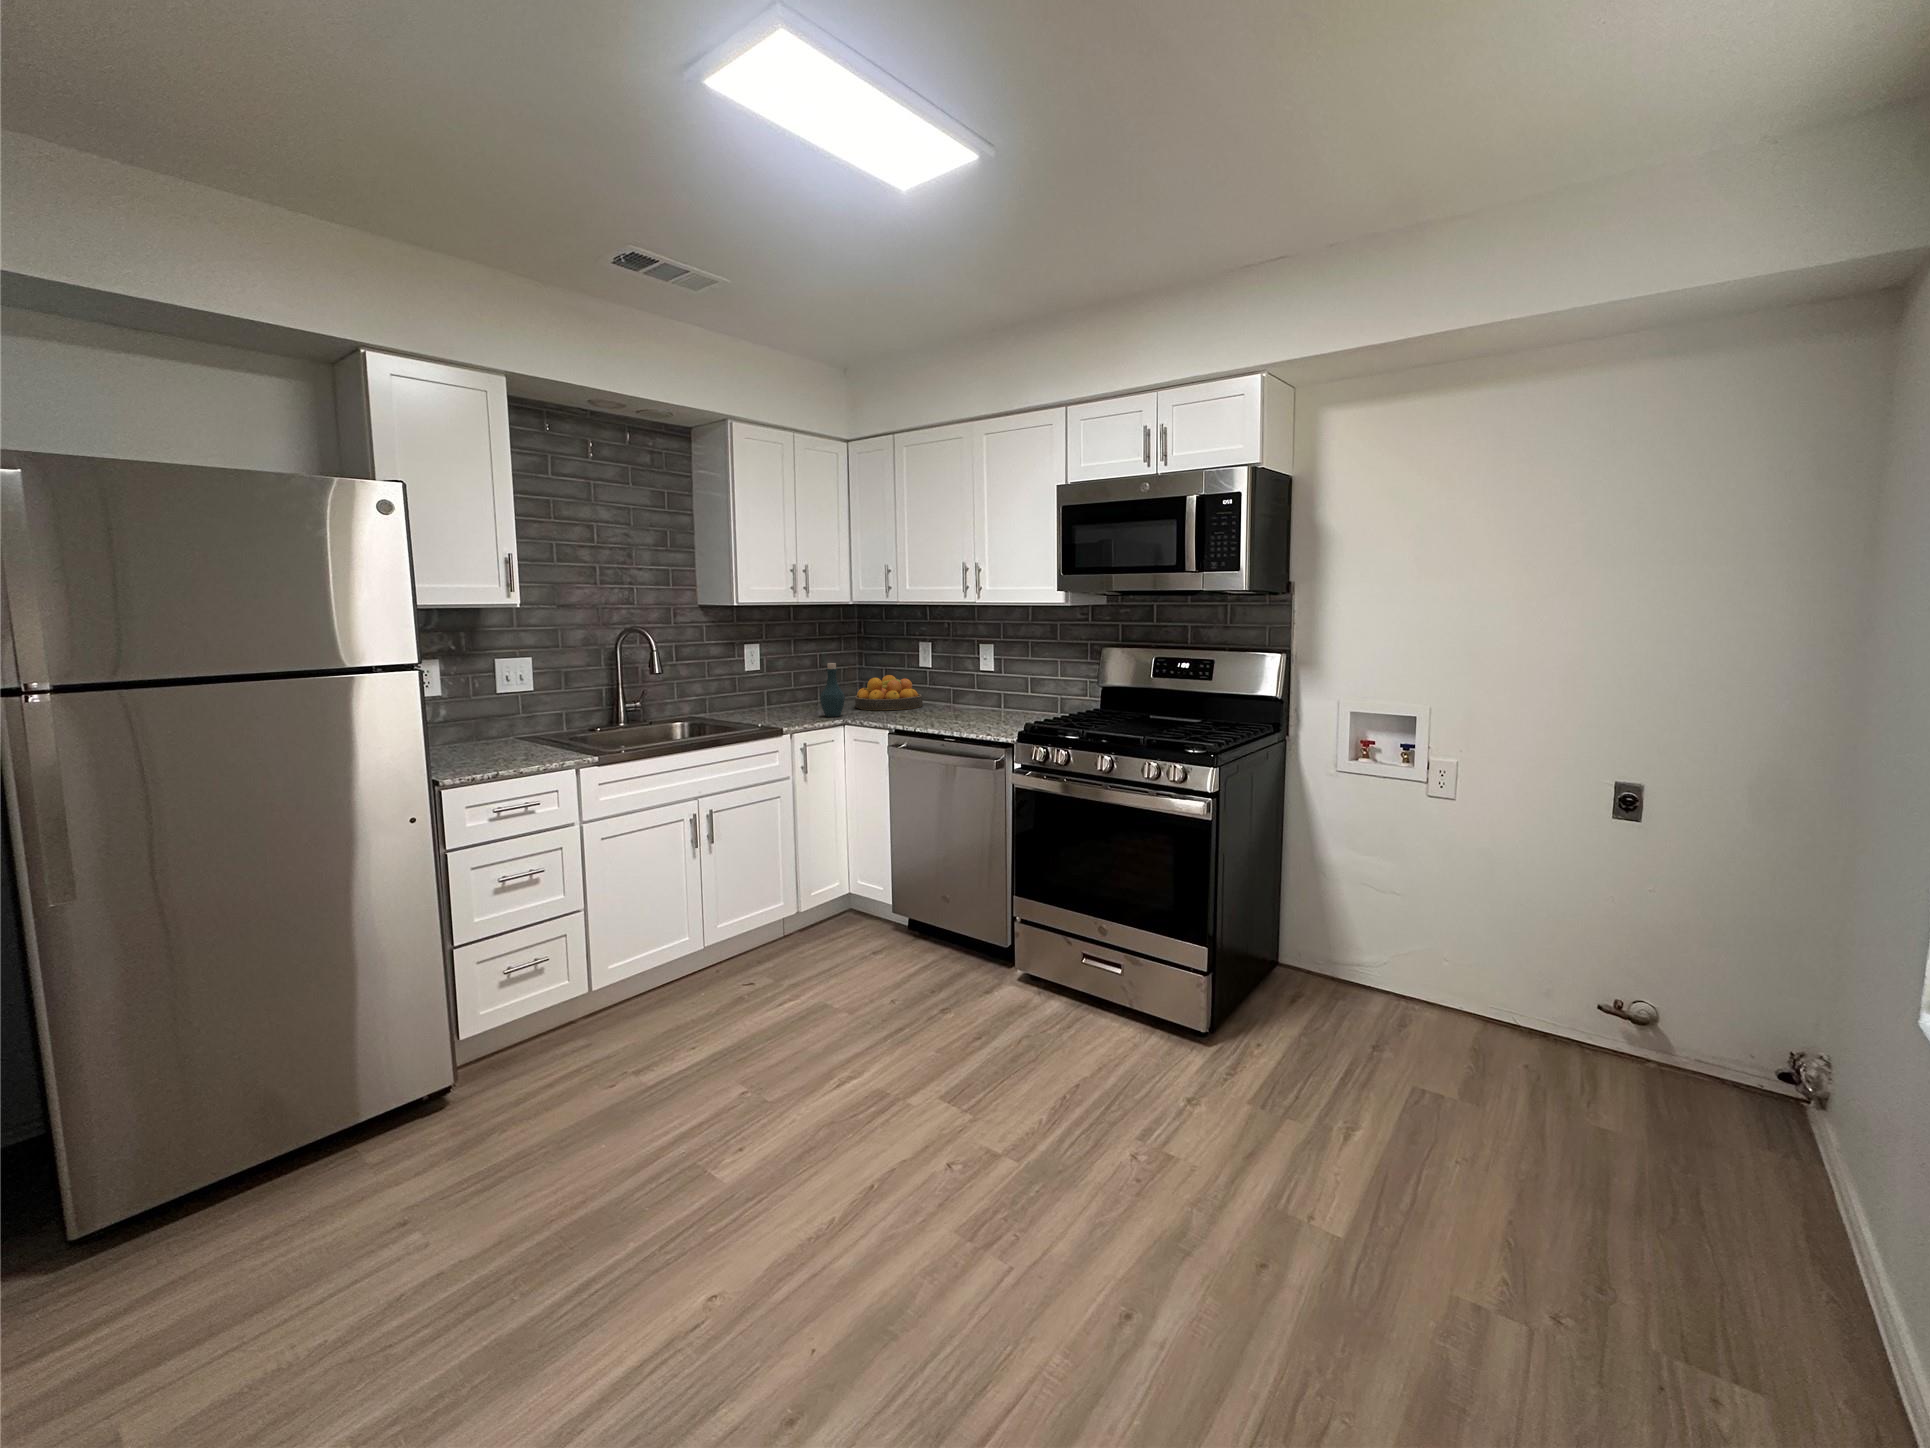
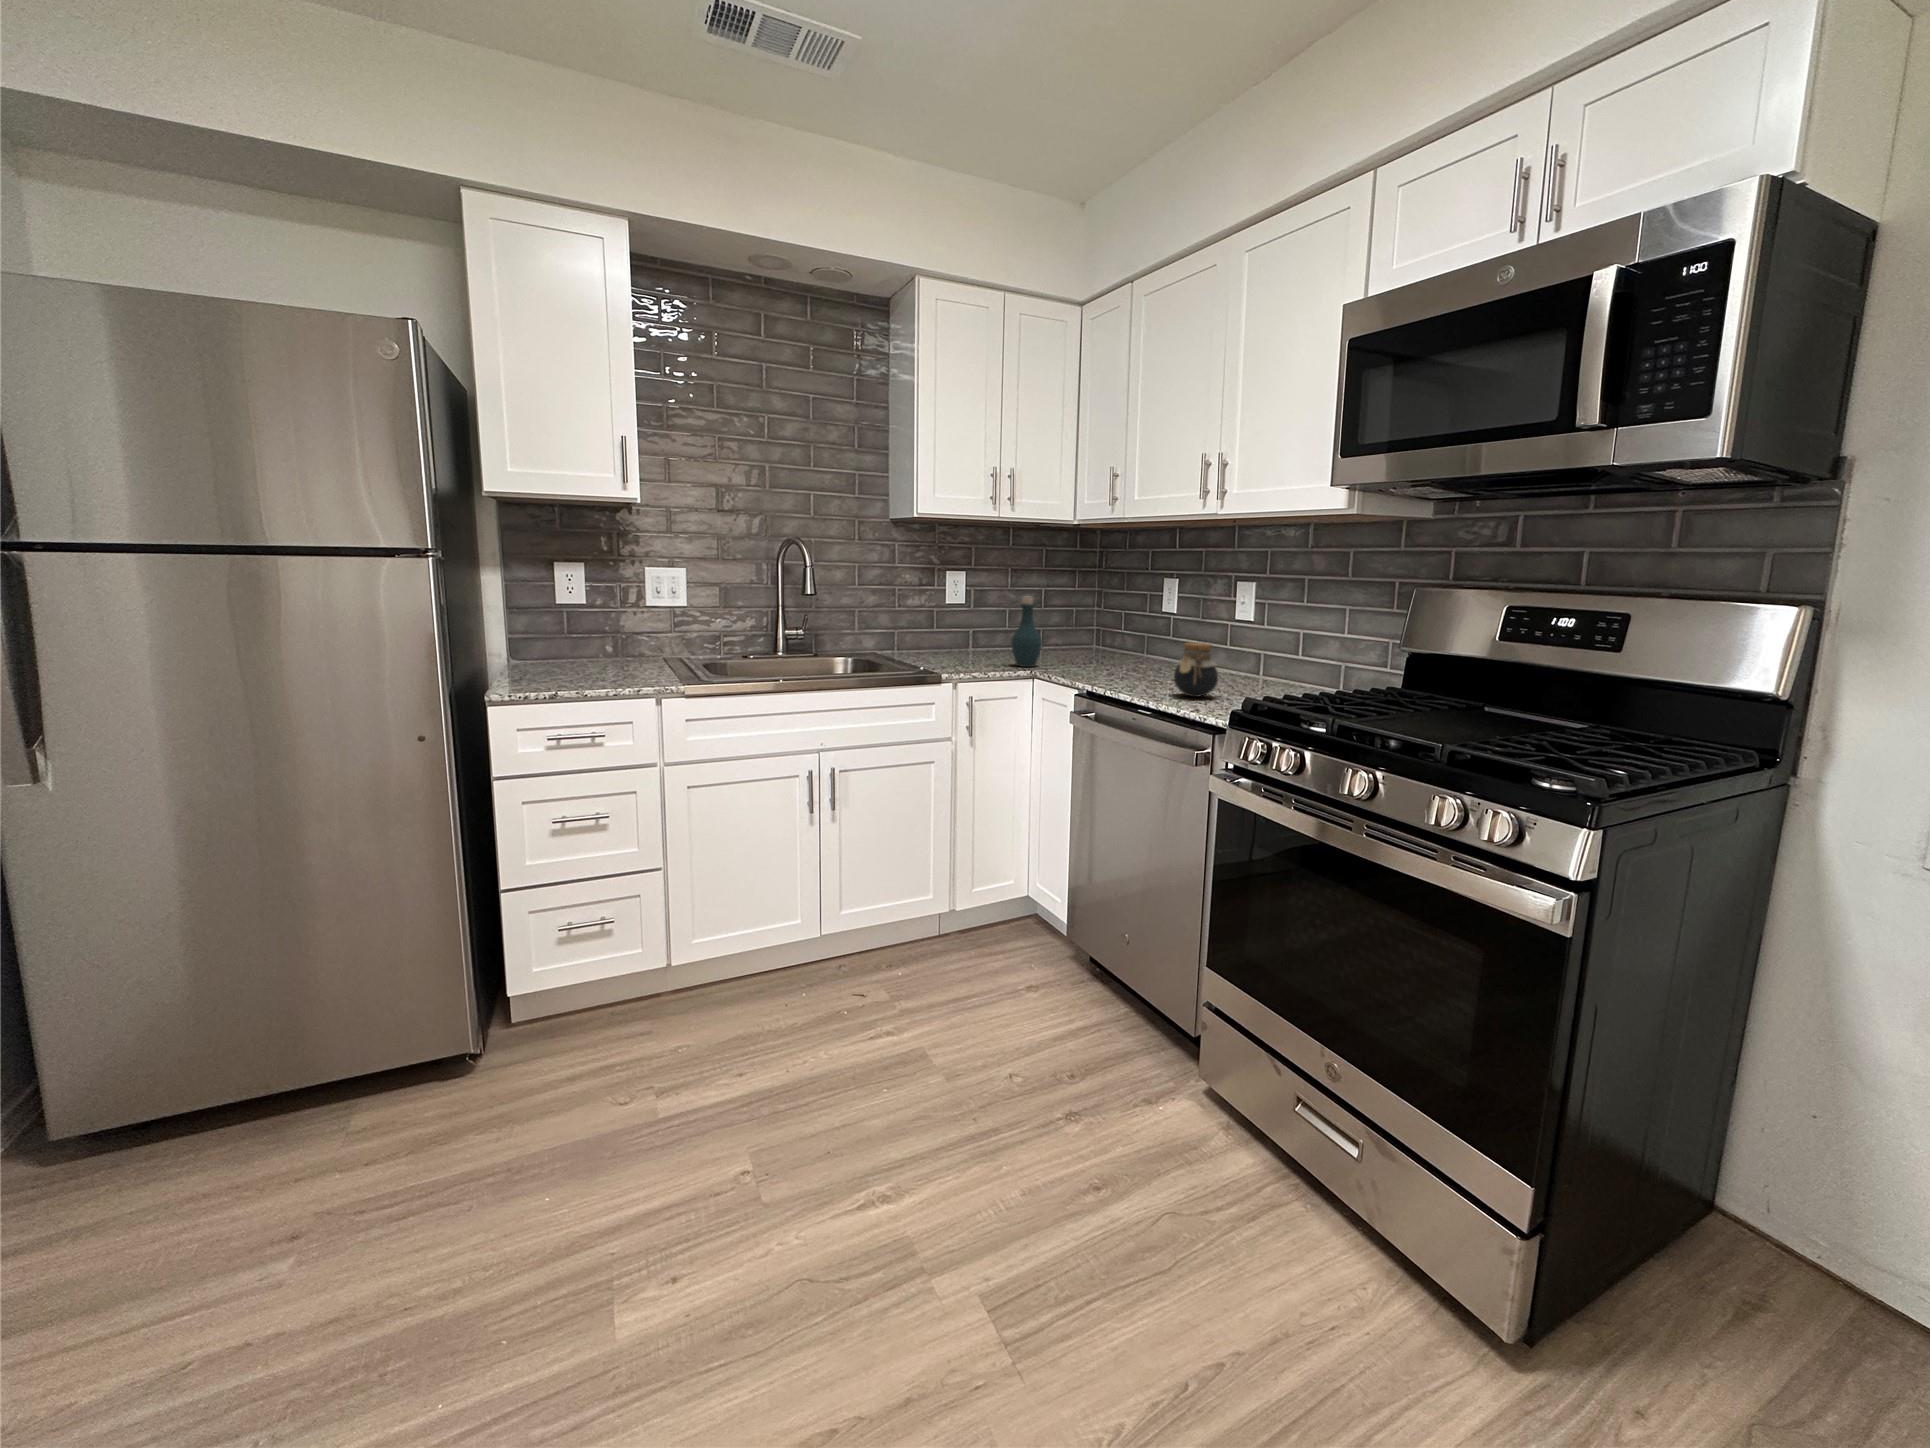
fruit bowl: present [855,675,923,710] -> none [1068,620,1157,666]
jar: none [963,690,992,726] -> present [1174,643,1218,697]

